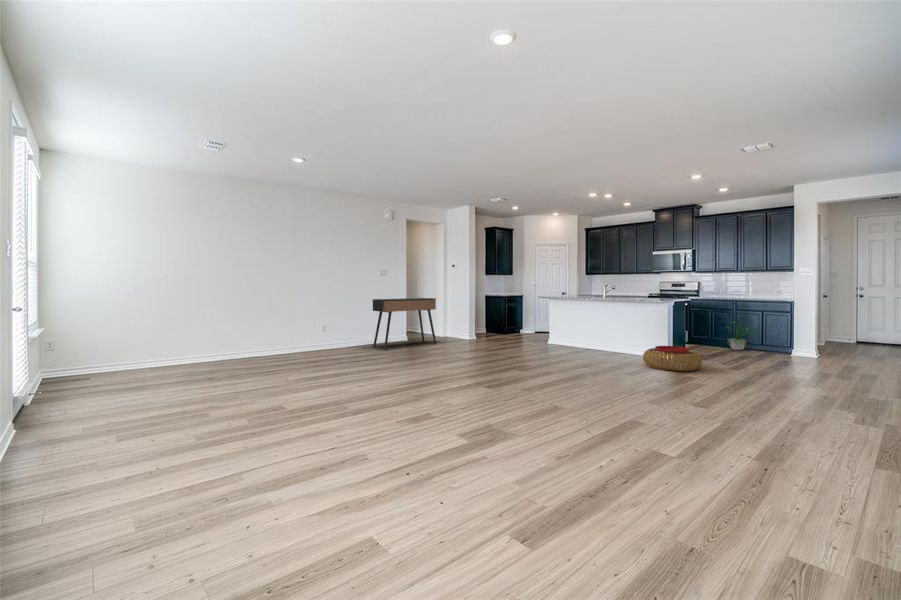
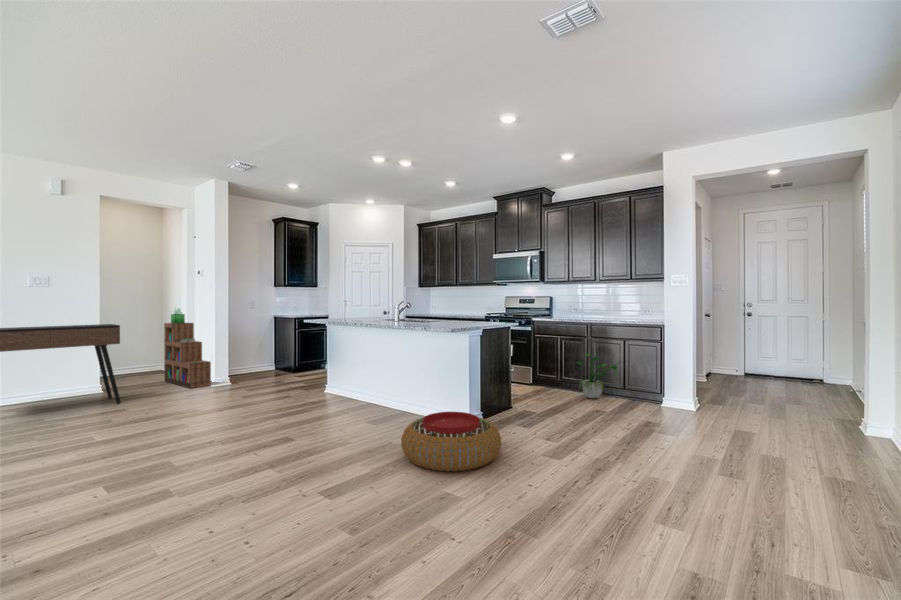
bookshelf: none [432,288,466,339] -> present [164,309,211,388]

